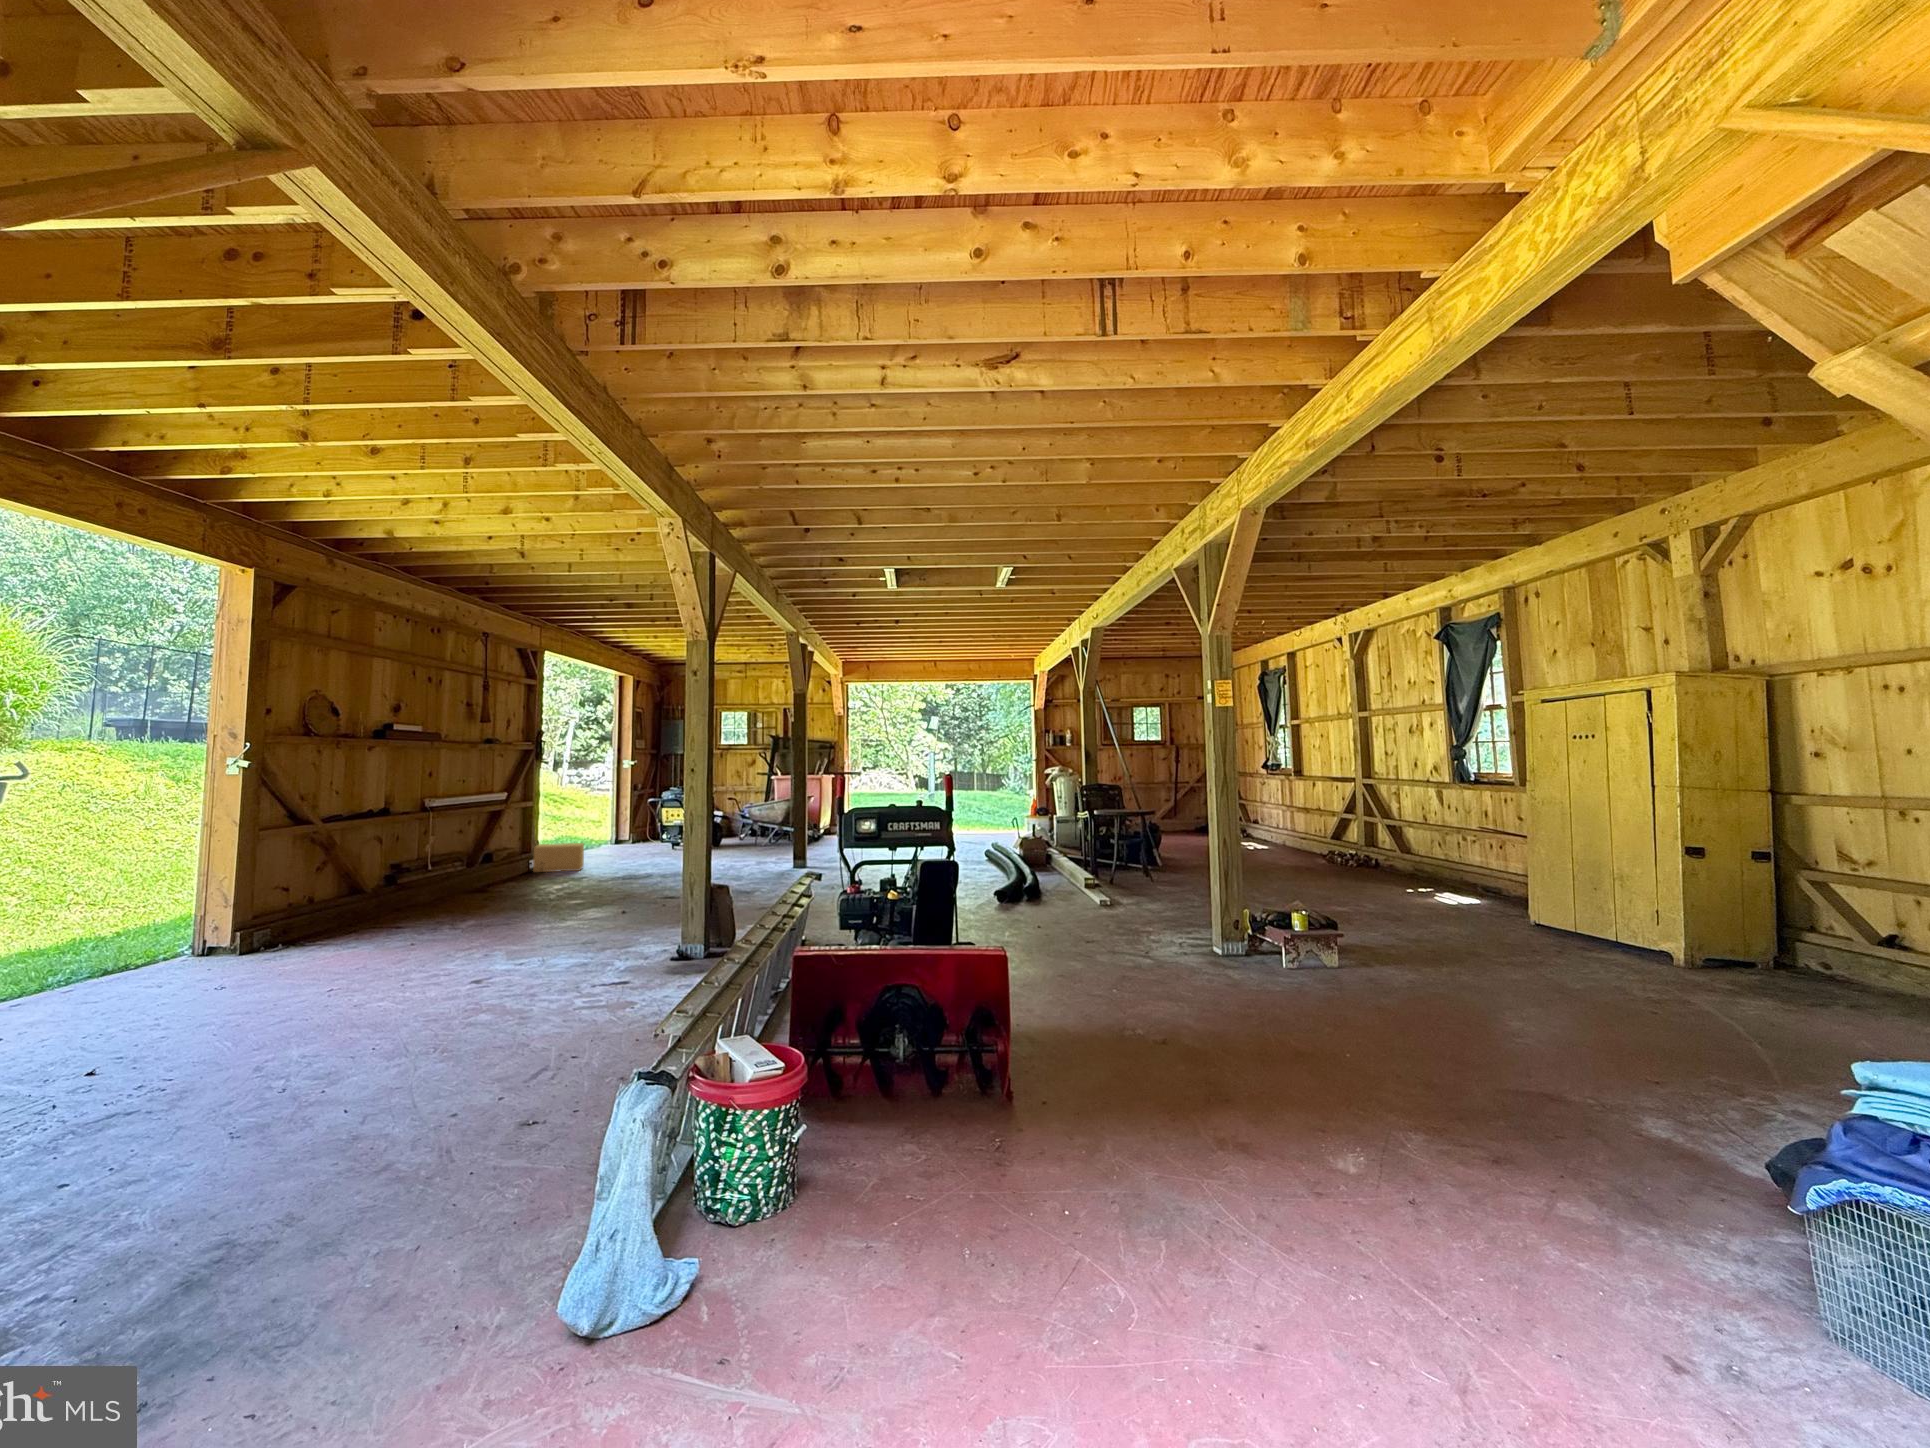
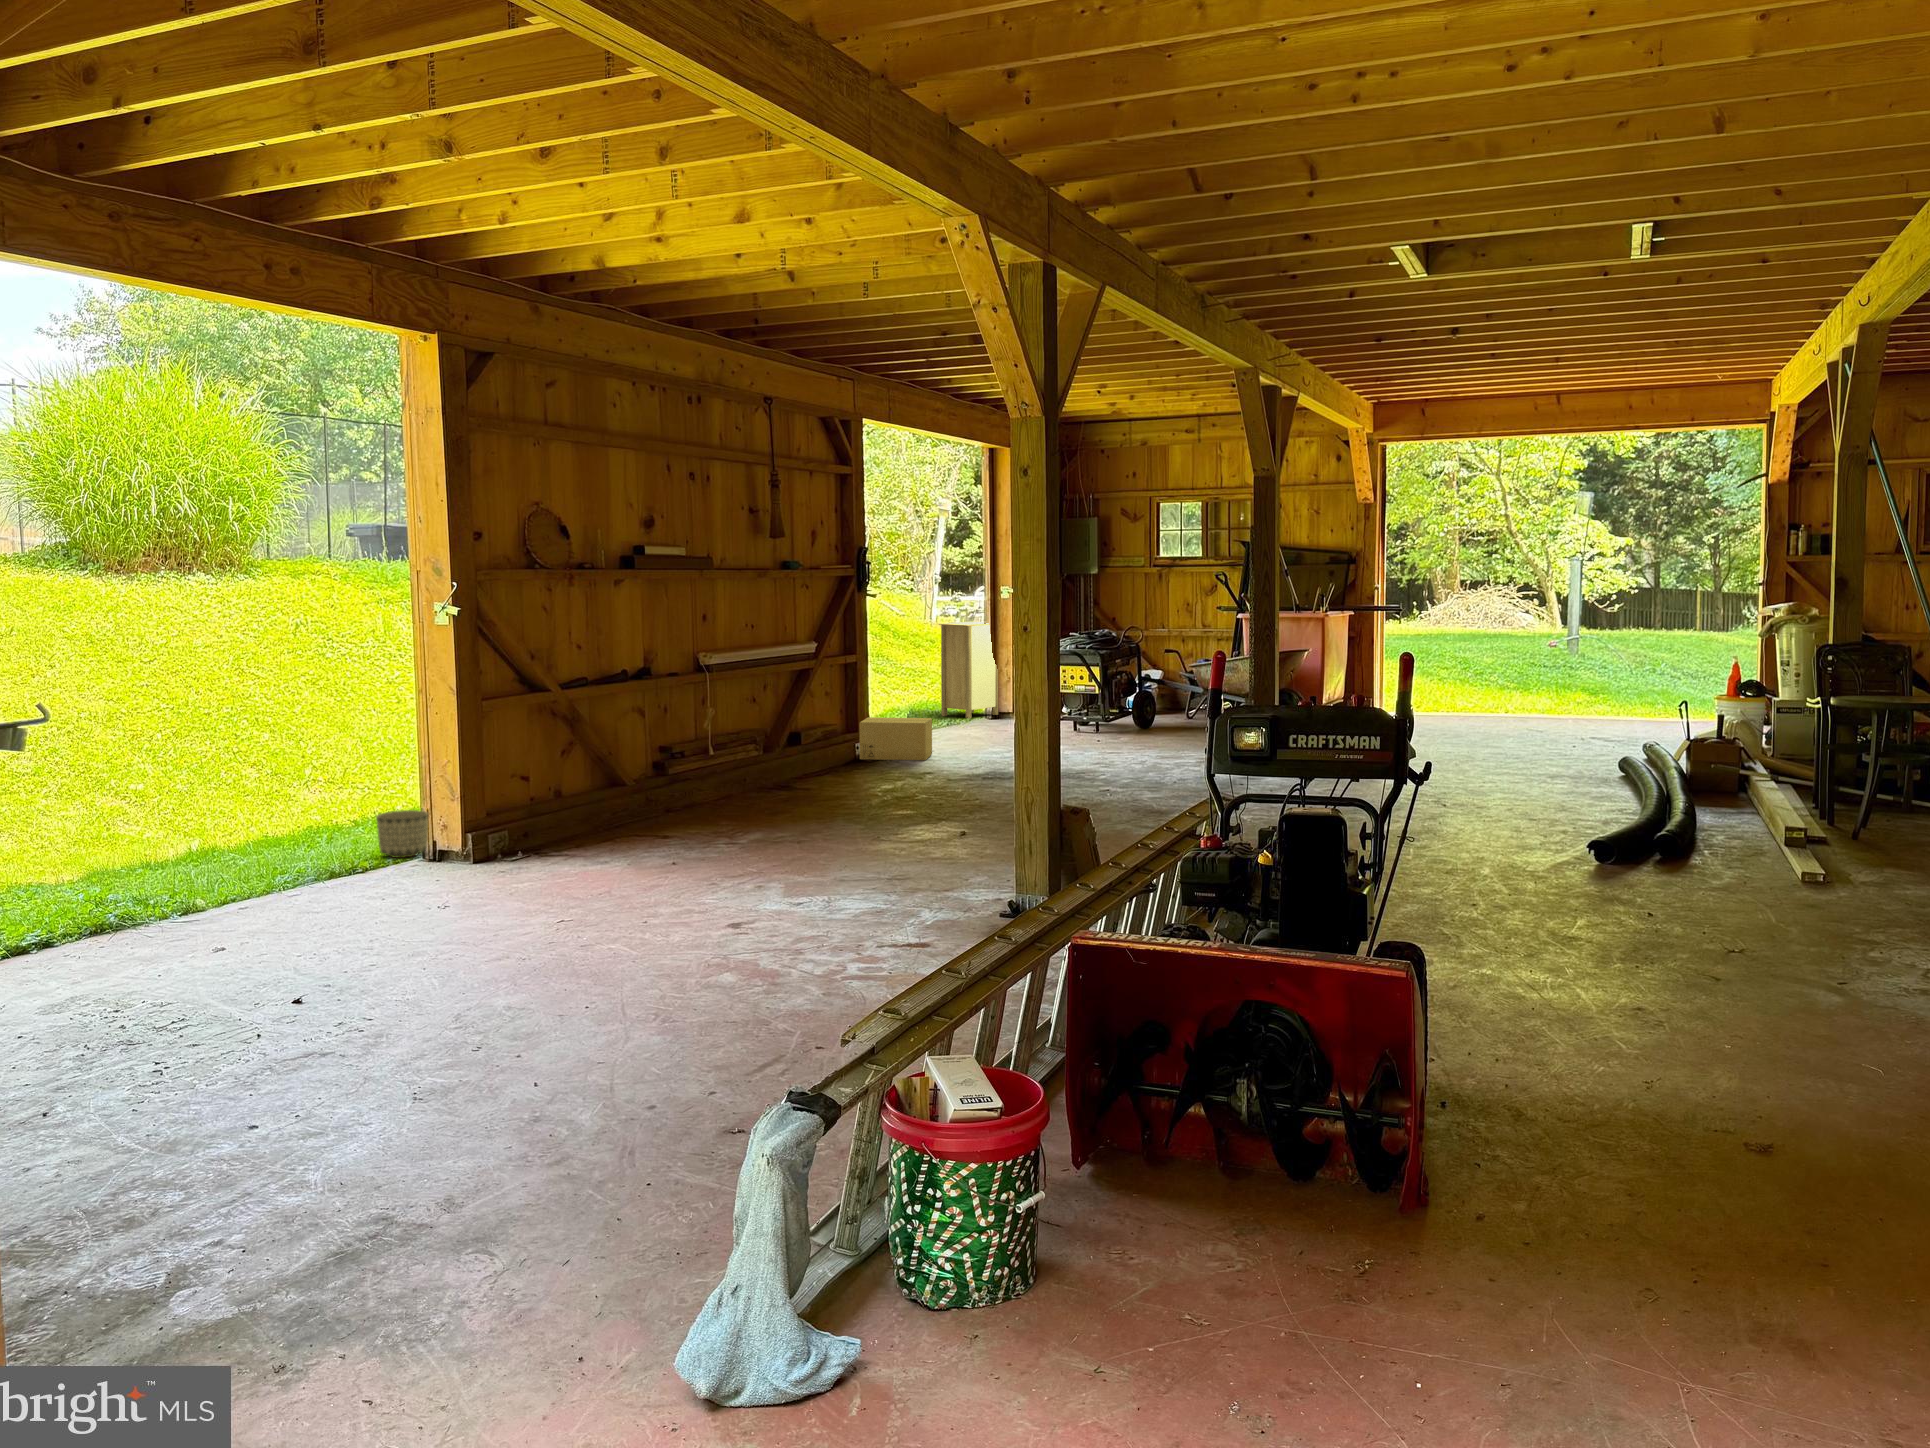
storage cabinet: none [581,784,621,846] -> present [939,622,998,719]
planter: none [152,919,201,958] -> present [376,810,428,858]

